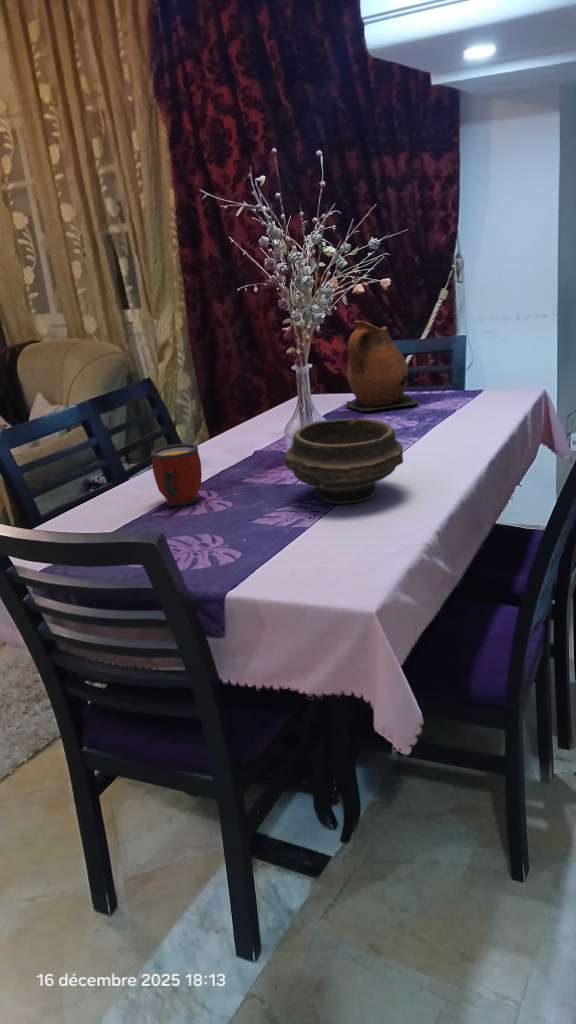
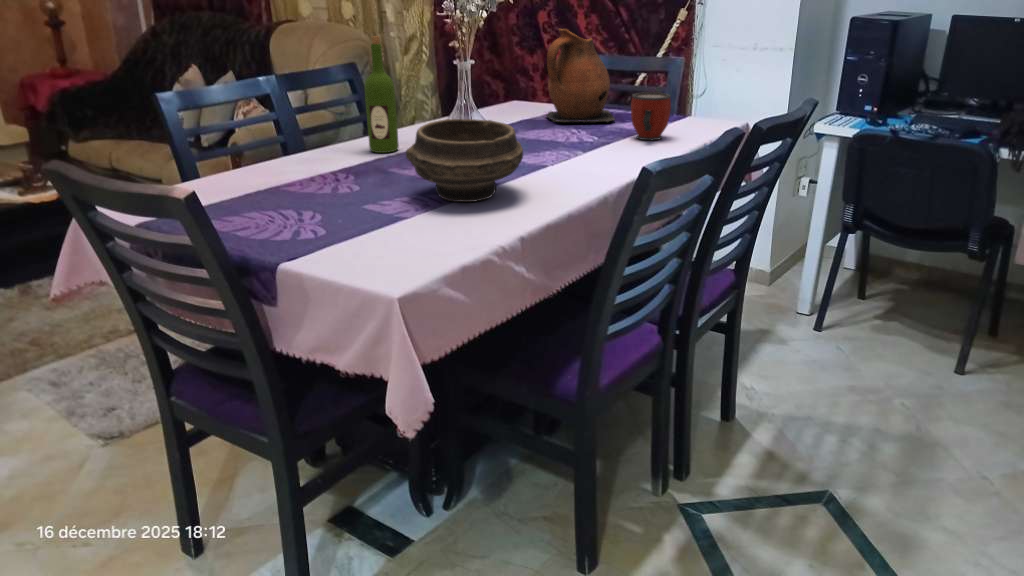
wine bottle: none [193,348,231,464] -> present [365,36,399,153]
mug: present [151,444,202,506] -> present [631,92,671,140]

